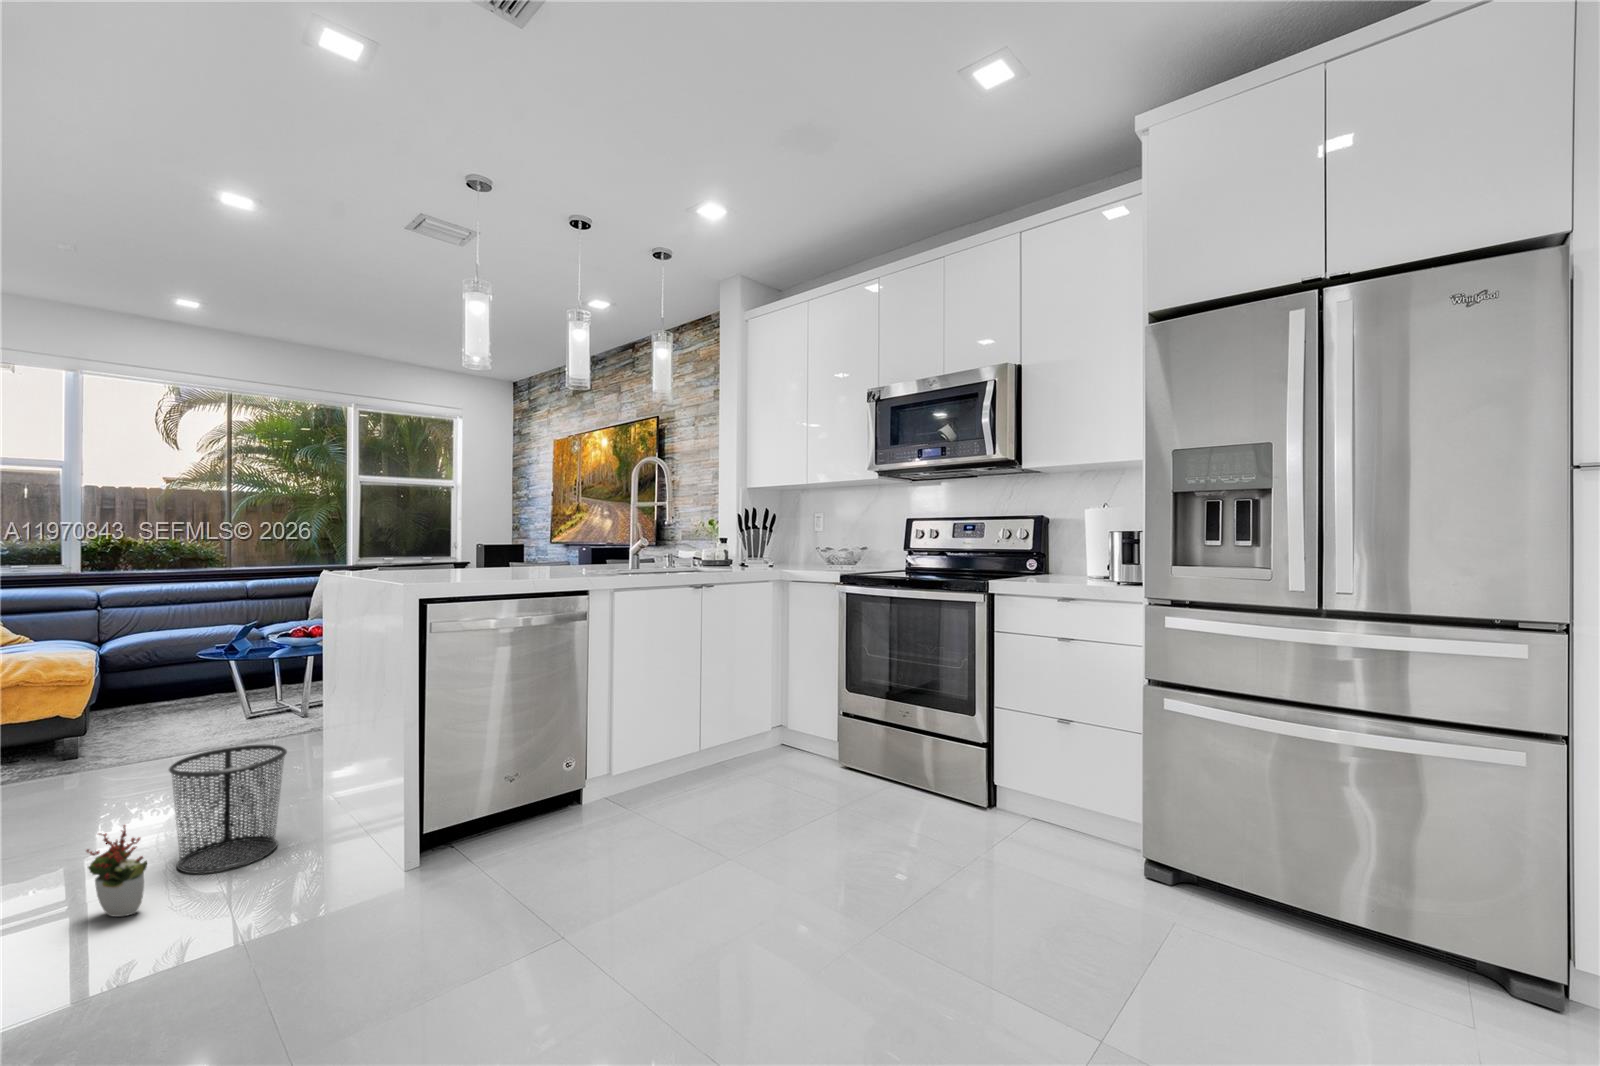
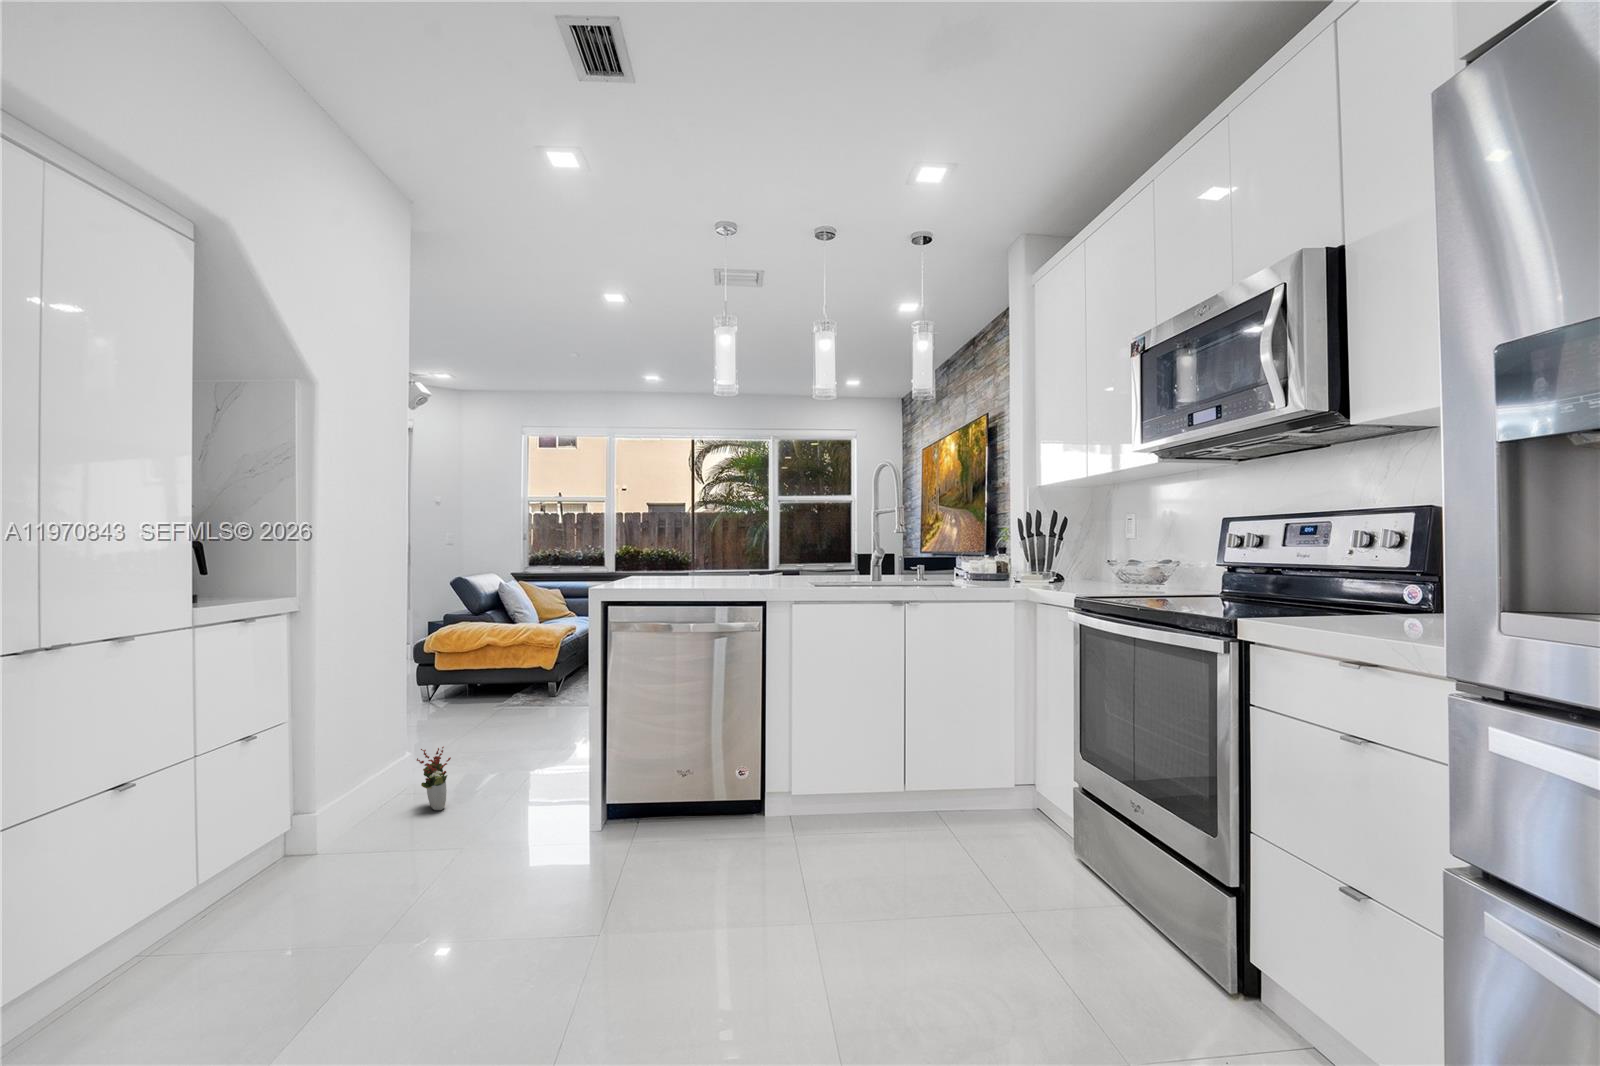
waste bin: present [169,745,287,873] -> none [487,704,560,796]

